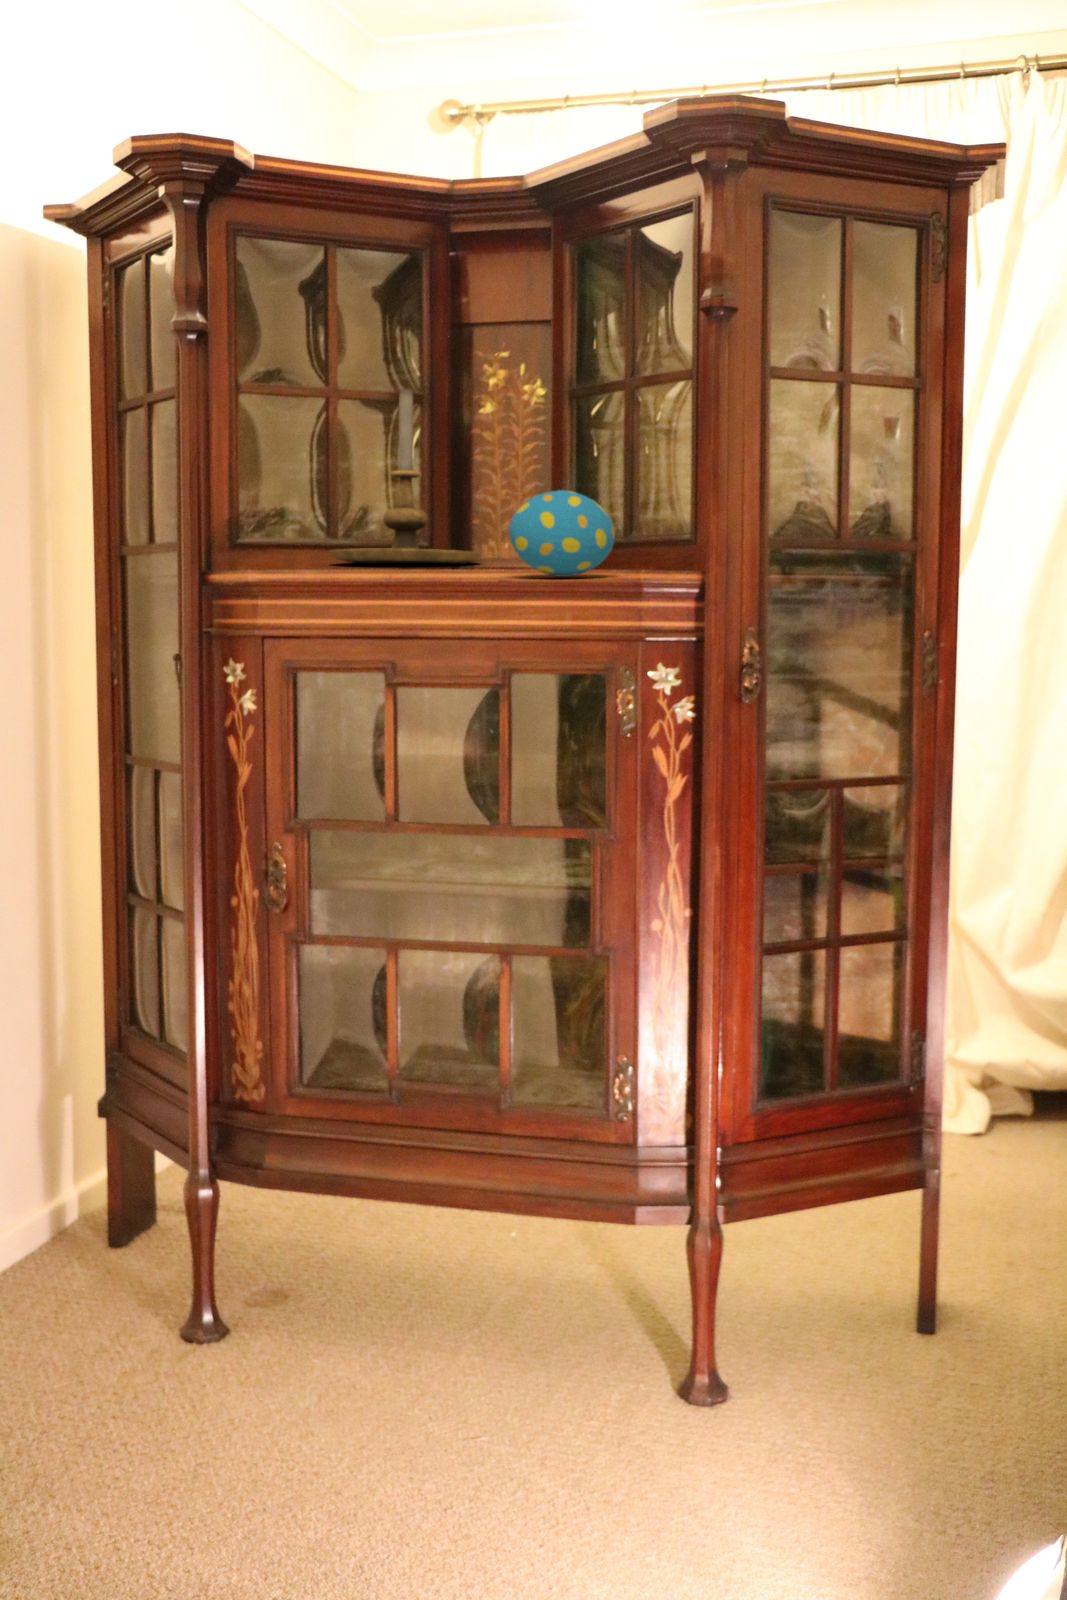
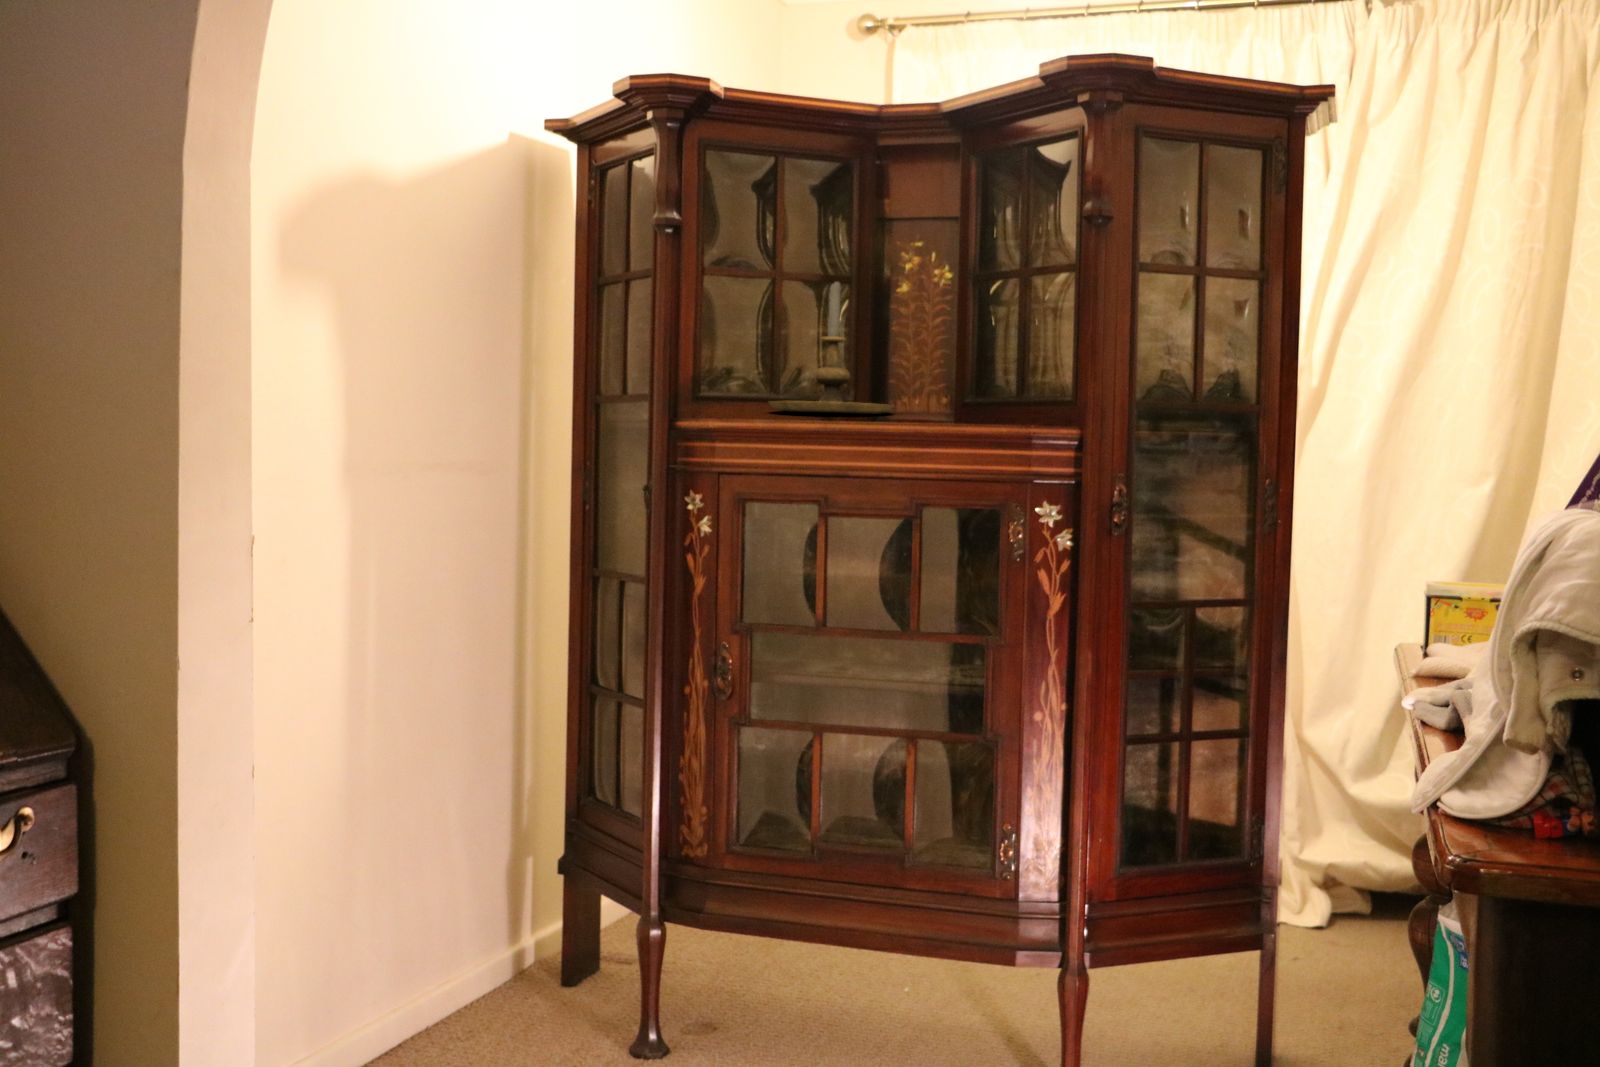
decorative egg: present [509,490,615,577] -> none [924,360,1010,429]

